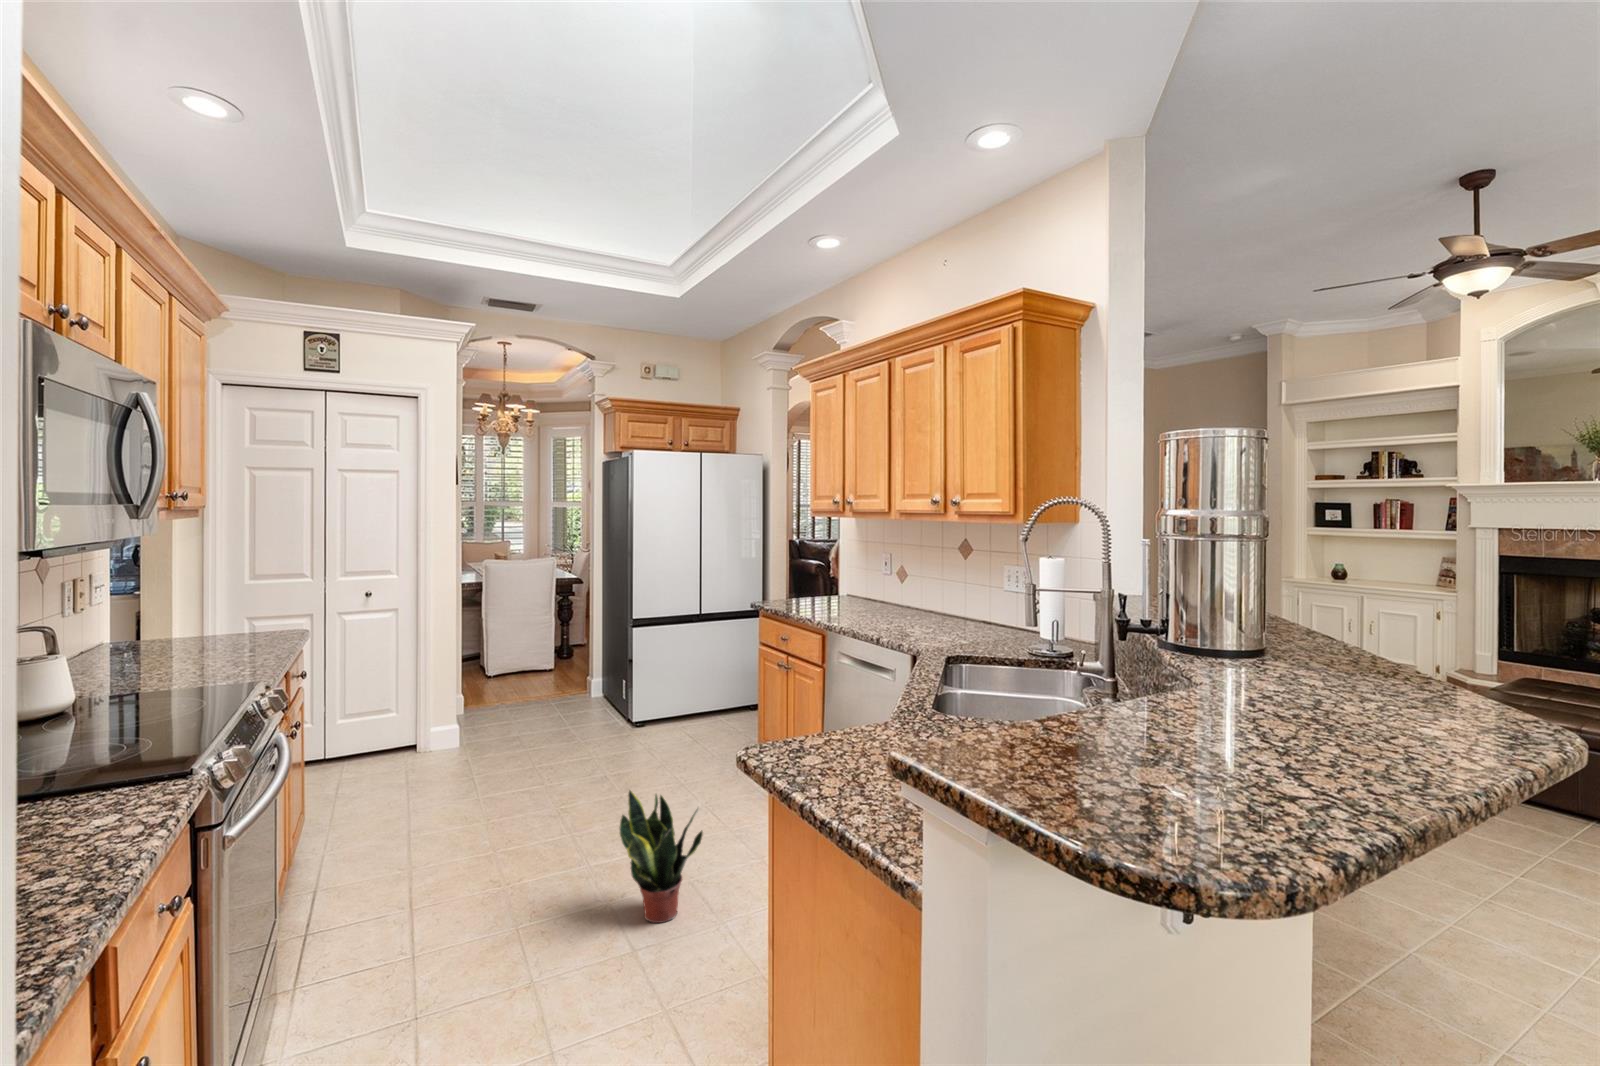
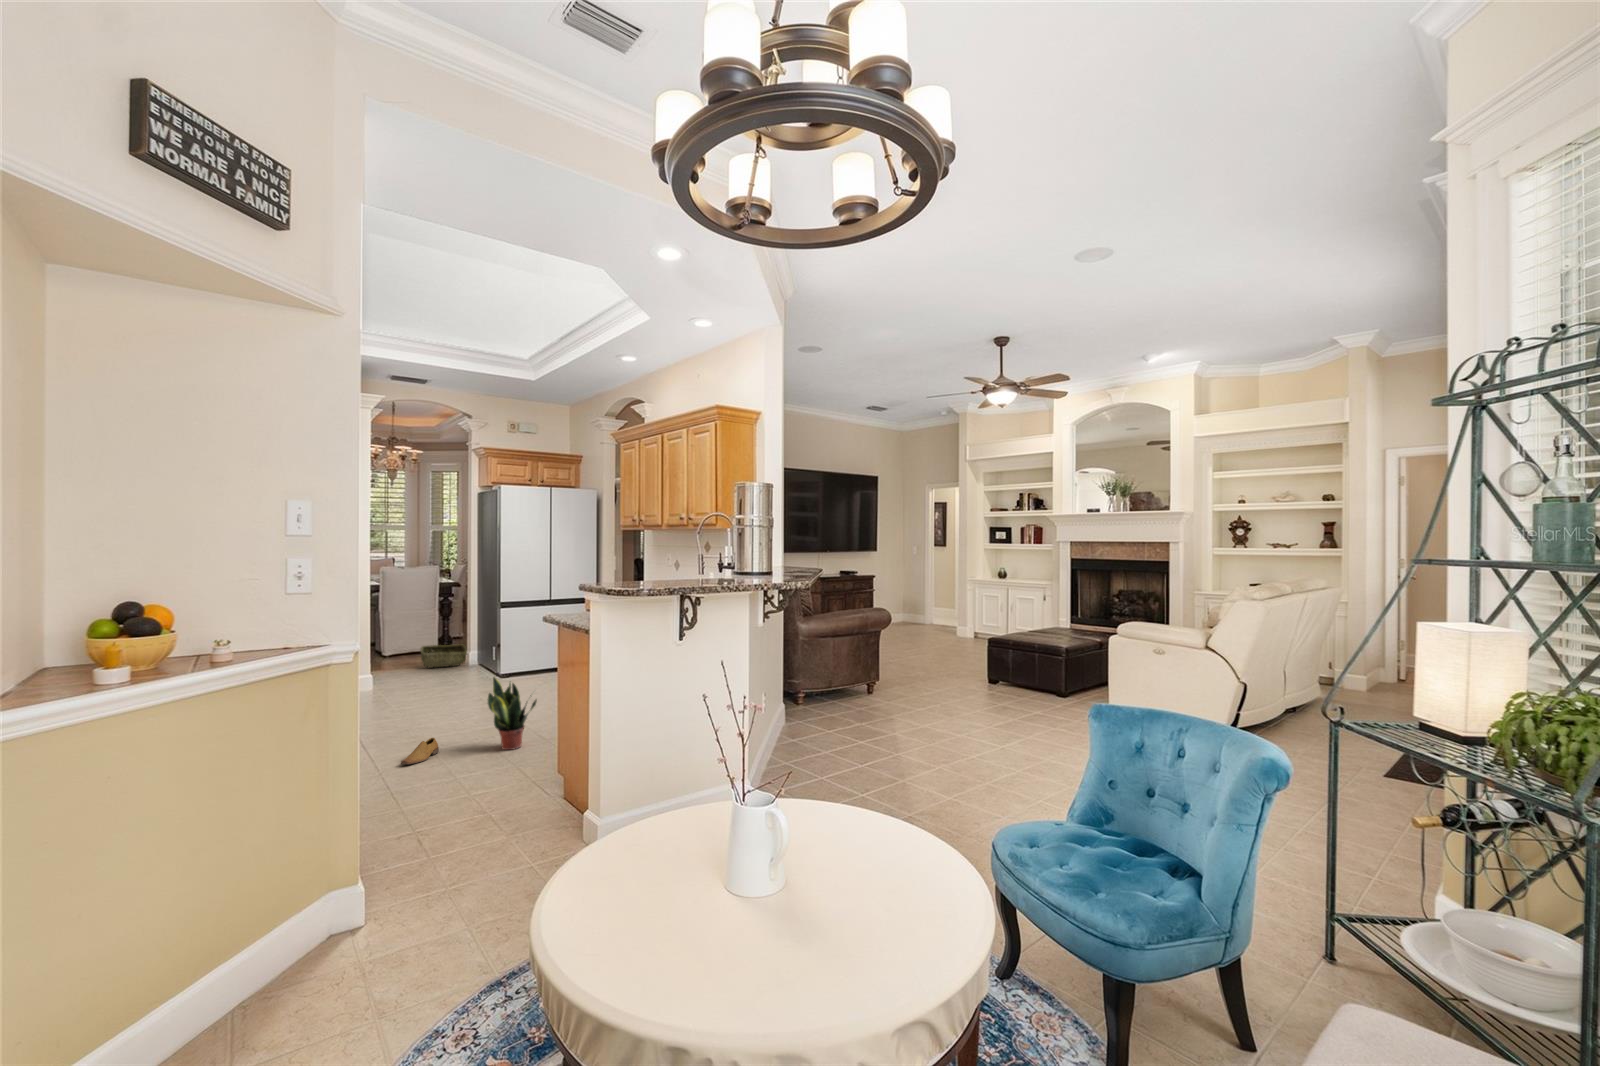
woven basket: none [533,666,592,699] -> present [420,644,467,668]
shoe: none [474,893,541,960] -> present [401,738,439,764]

